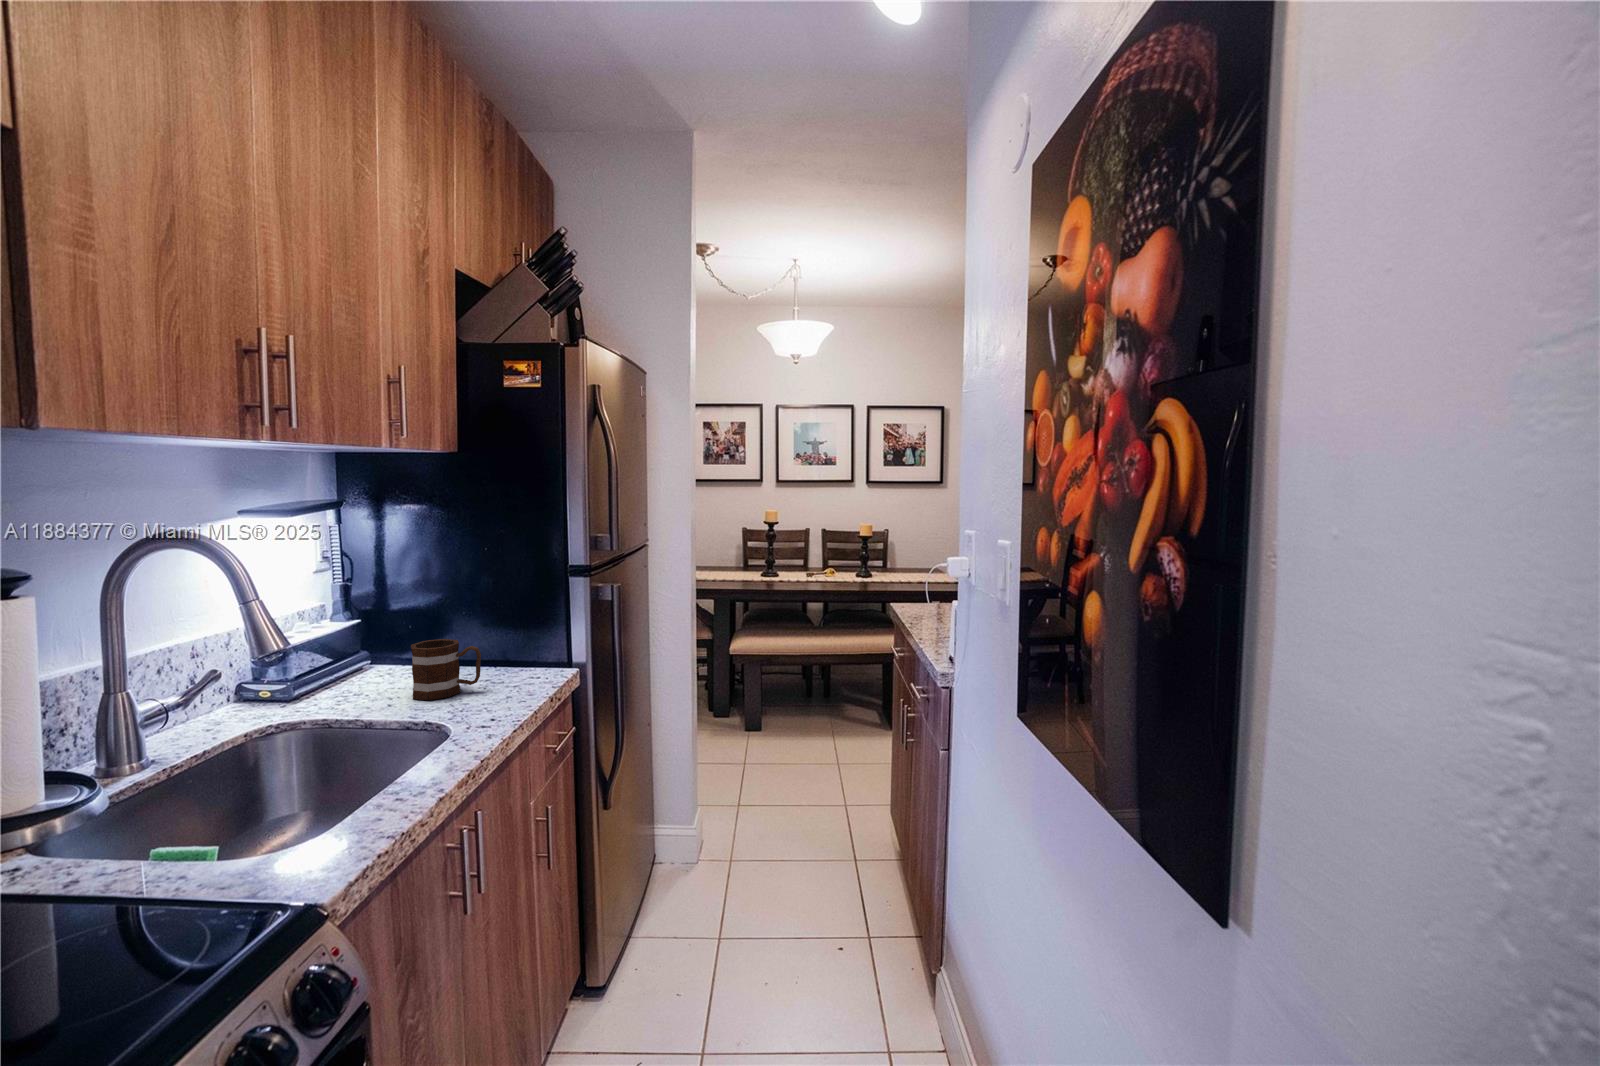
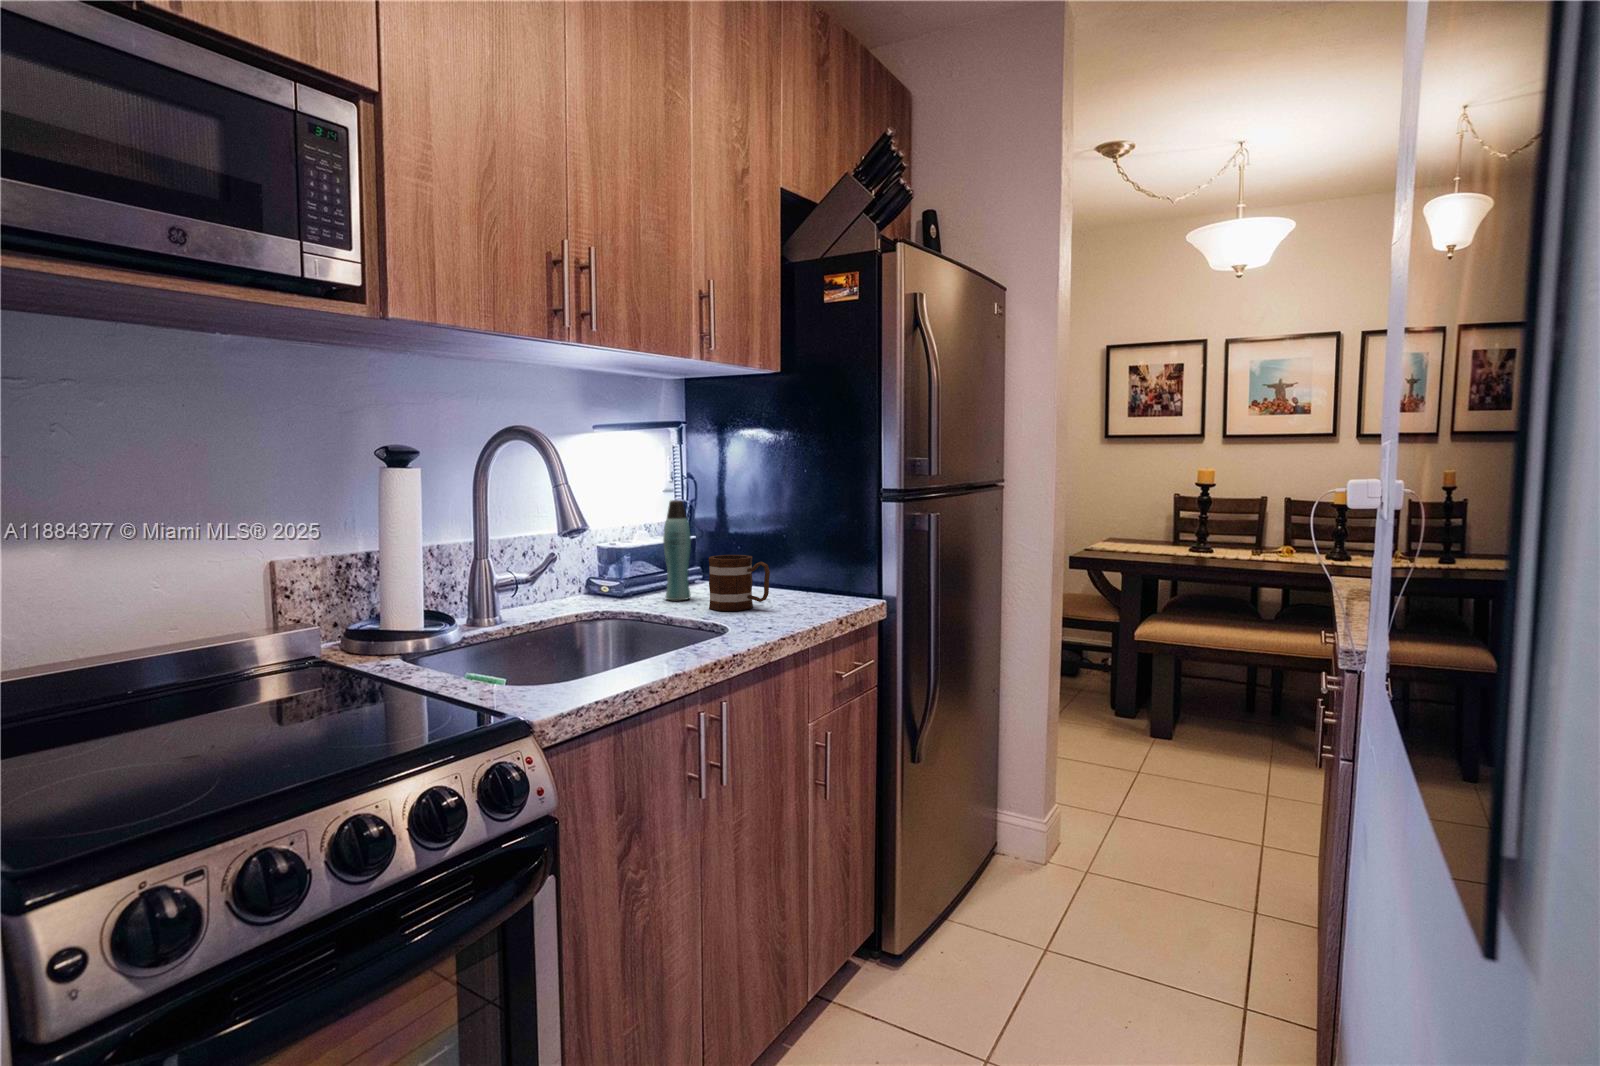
bottle: none [345,587,380,693] -> present [663,500,691,601]

